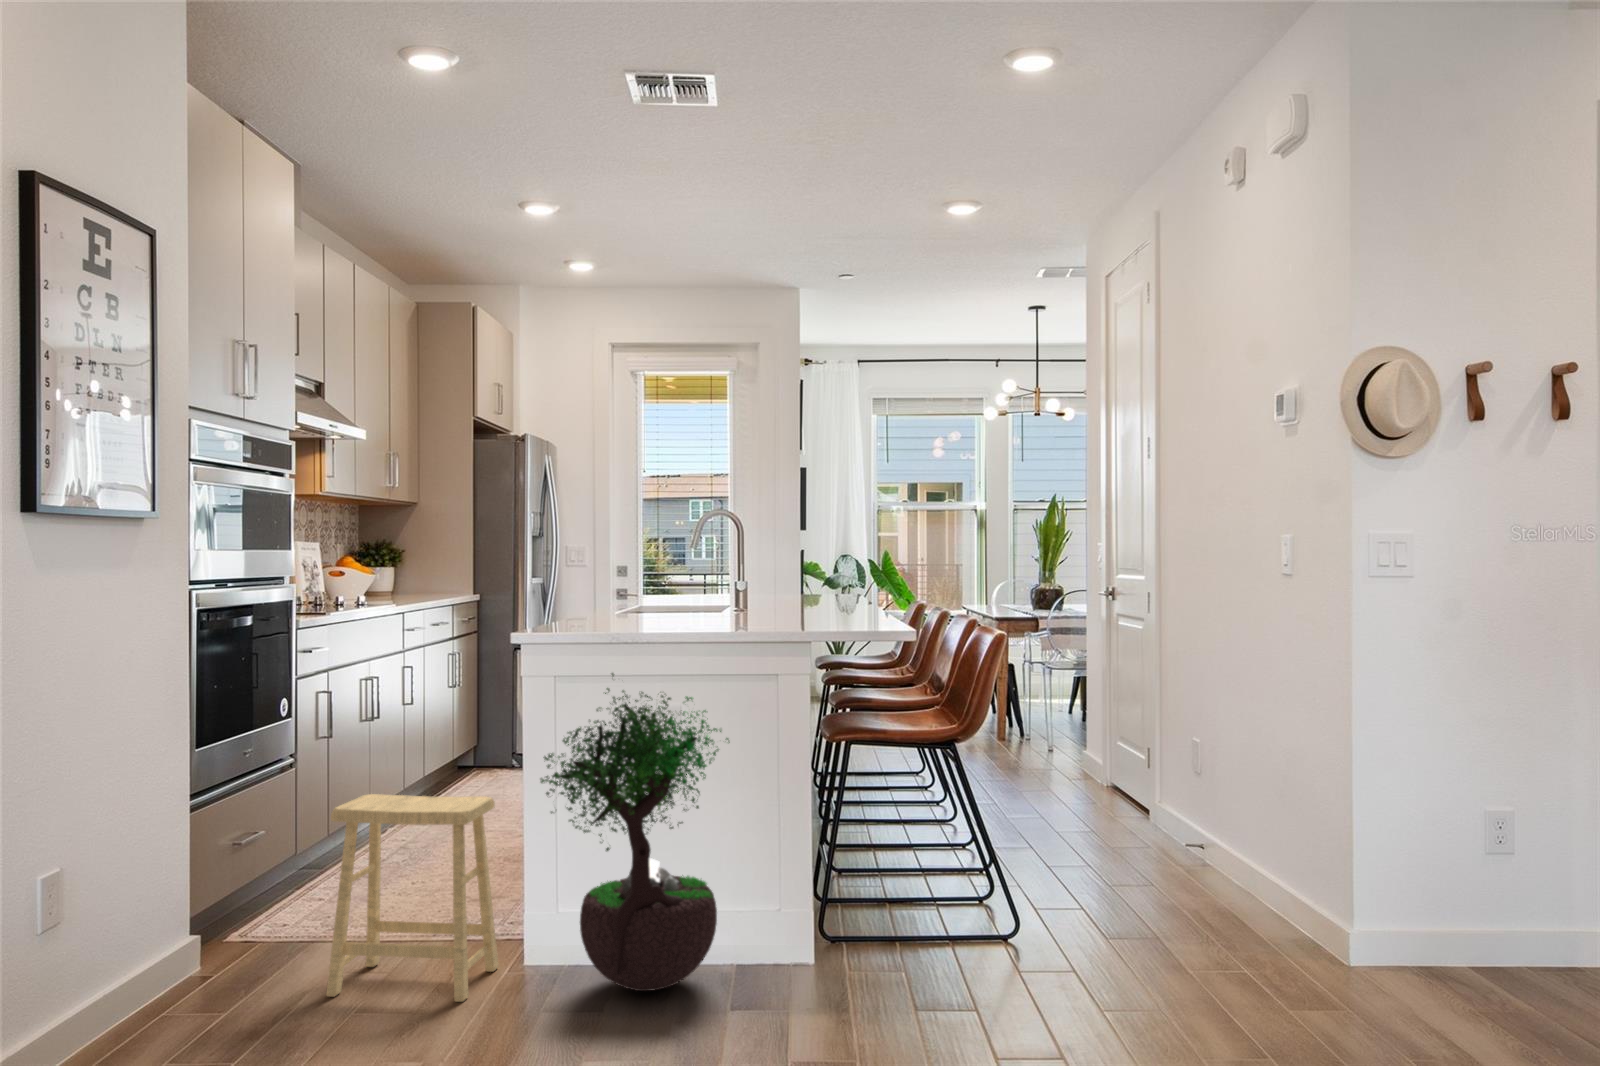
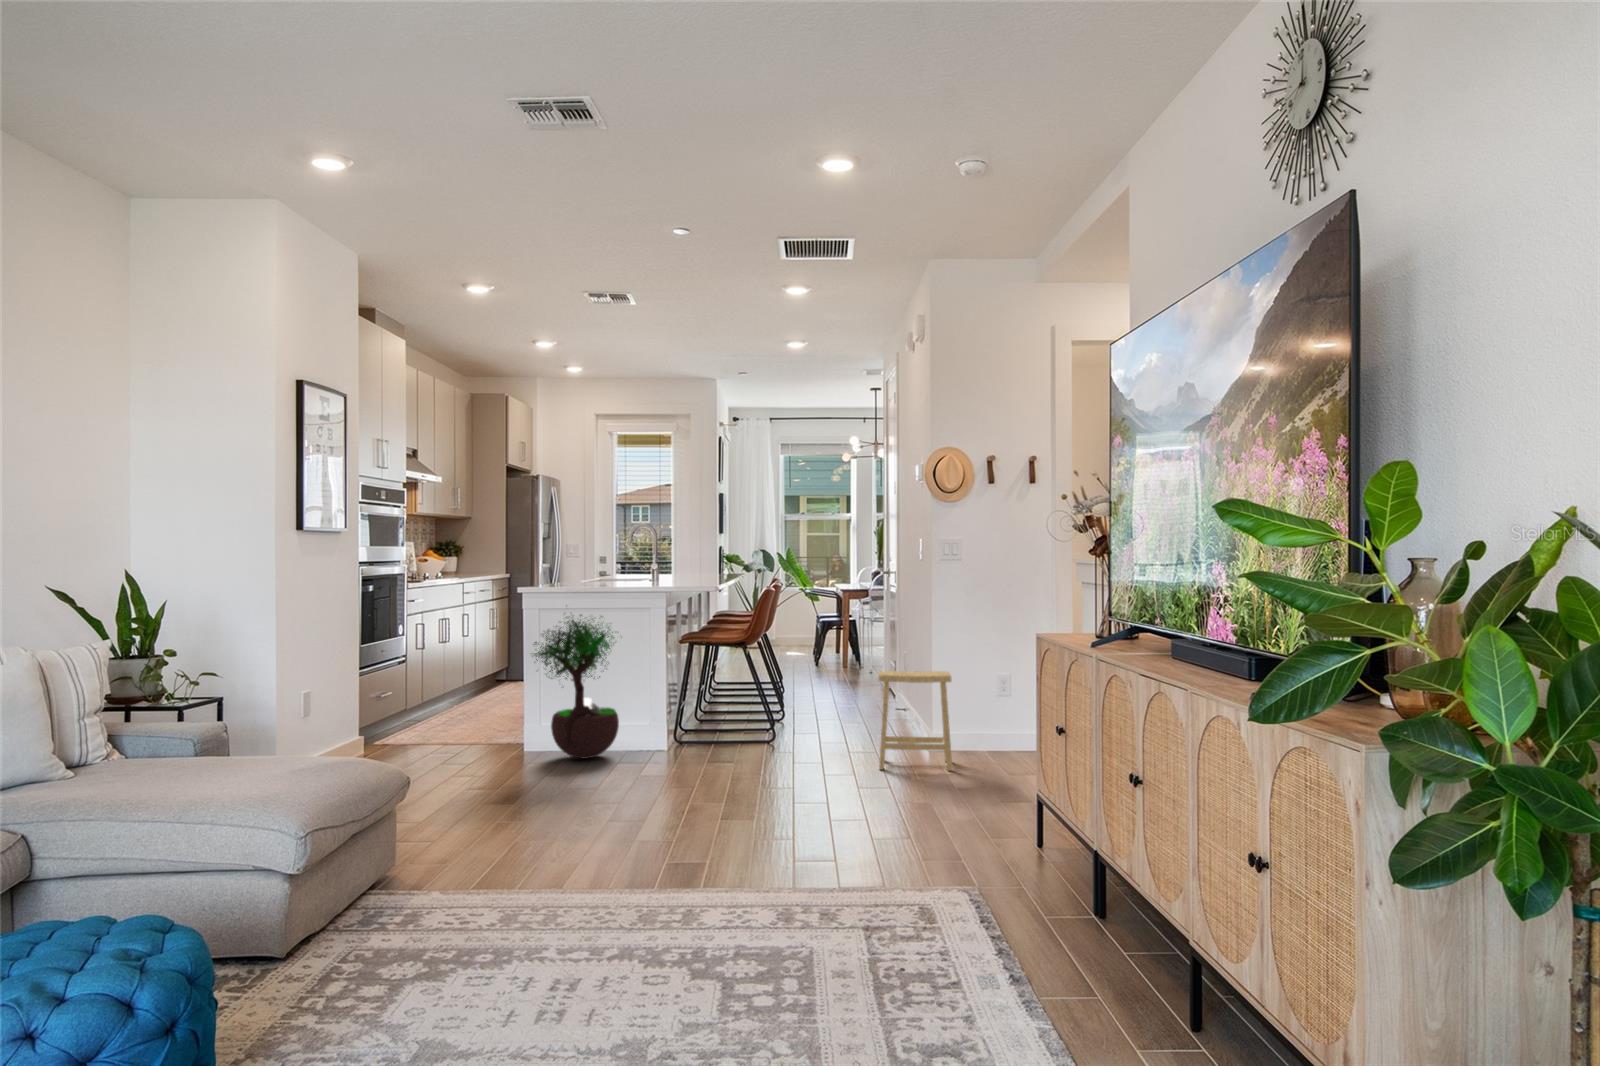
footstool: present [326,794,498,1002] -> present [878,671,953,771]

